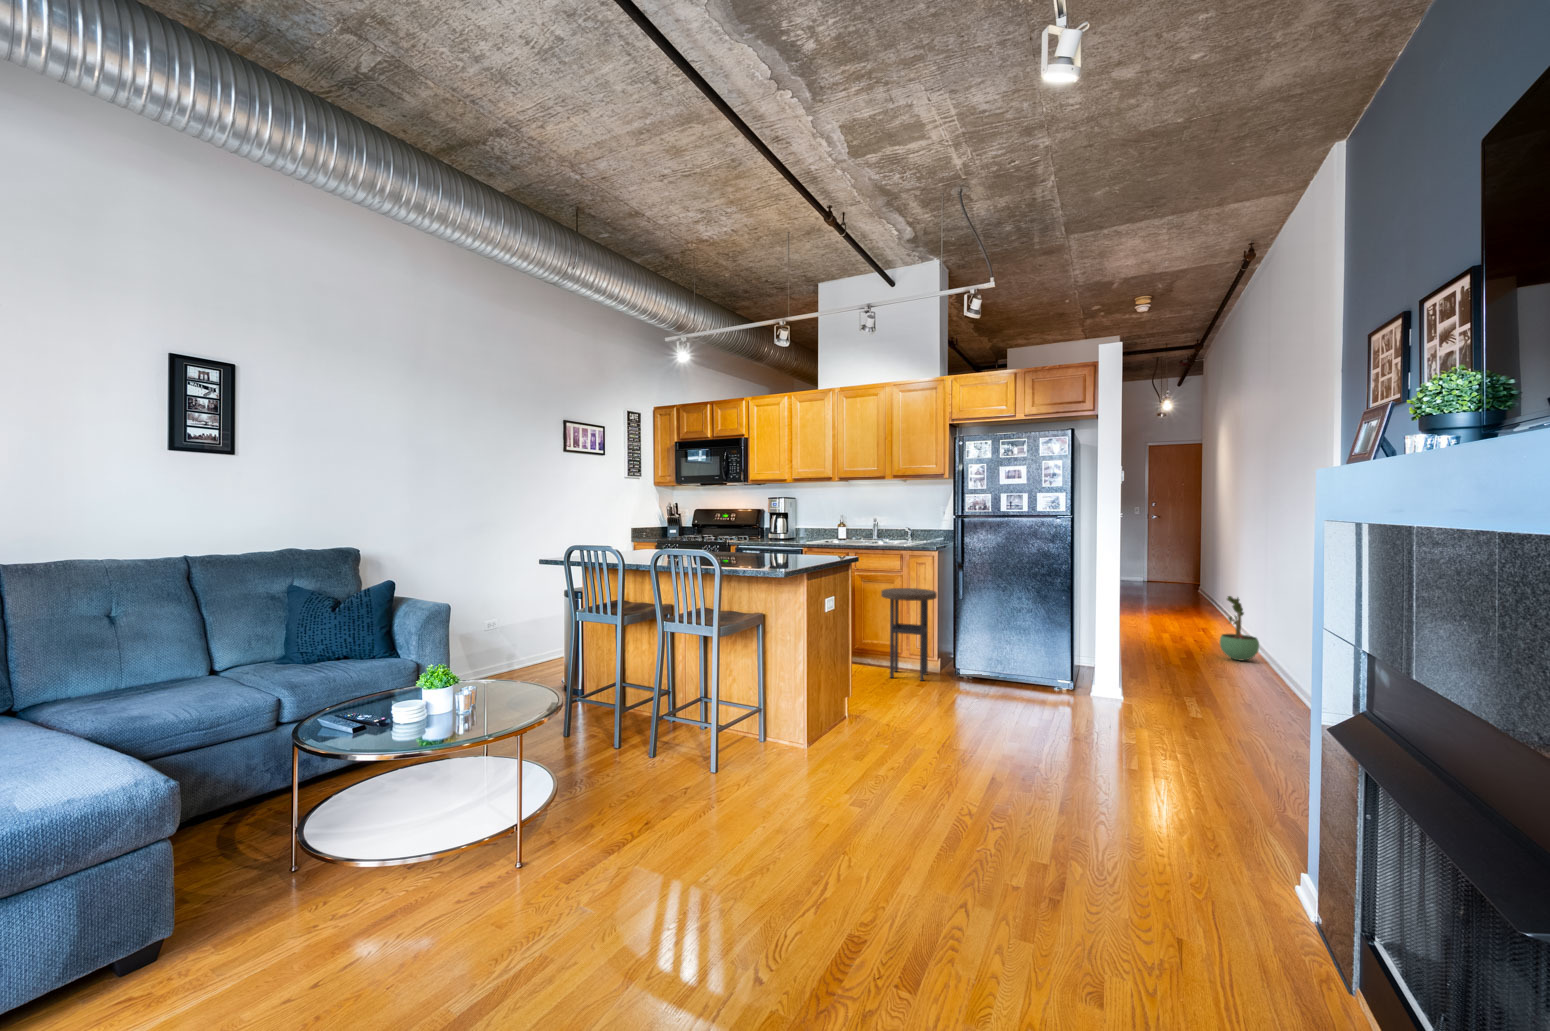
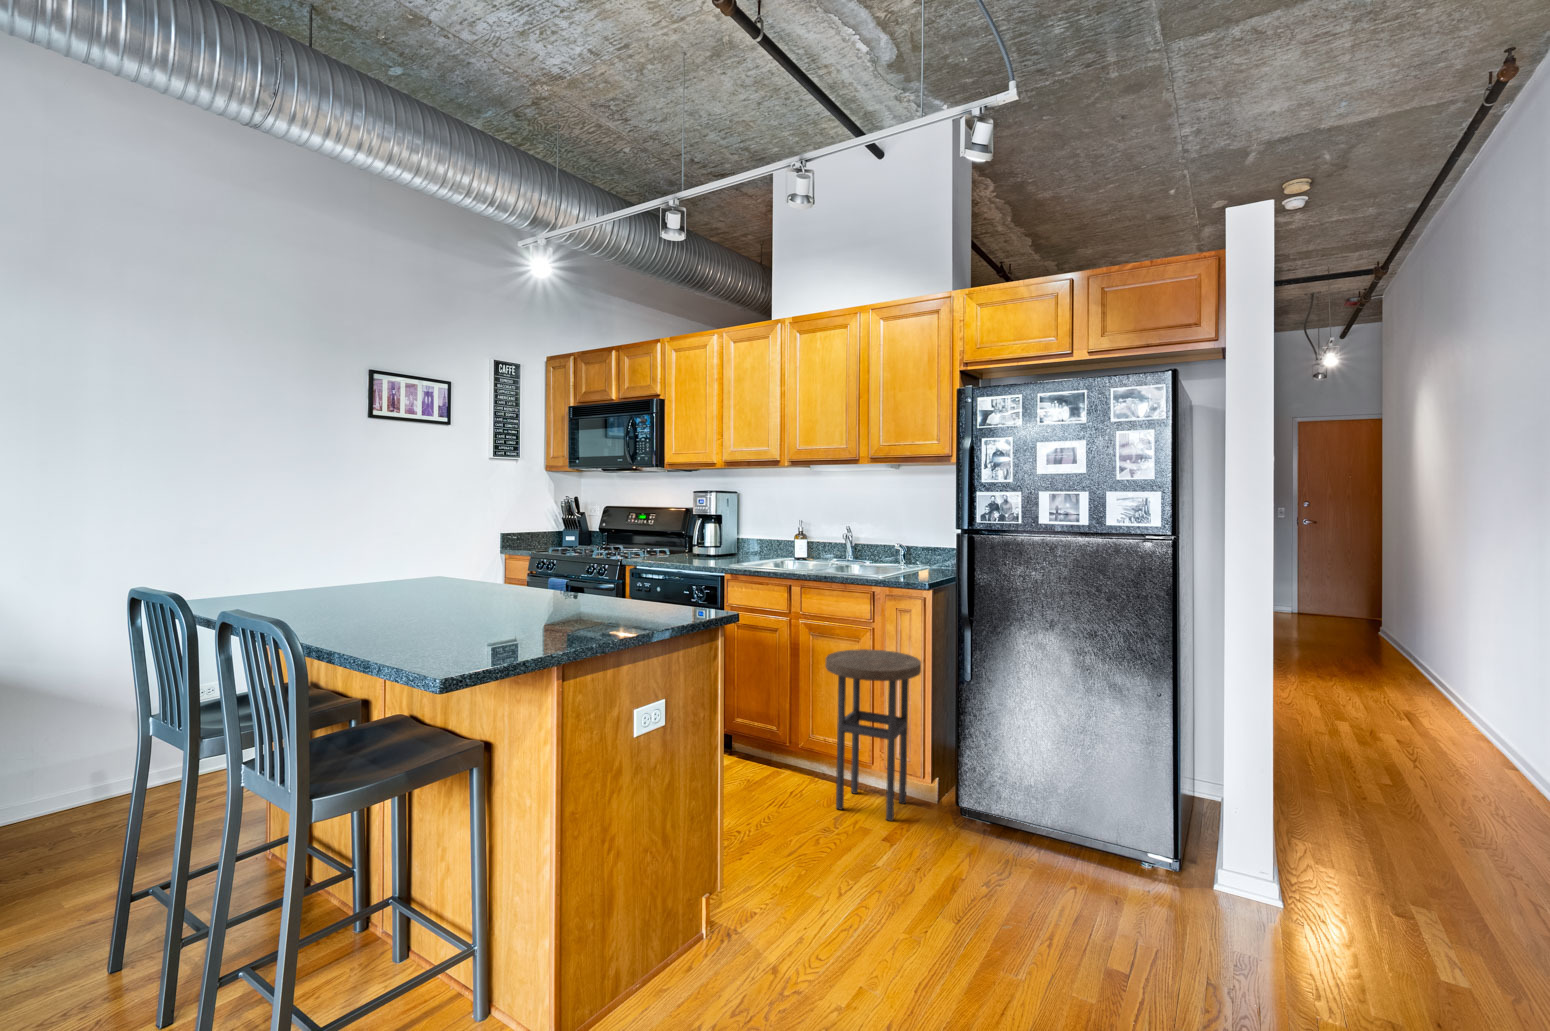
potted plant: present [1220,596,1259,660] -> none [1445,676,1527,796]

